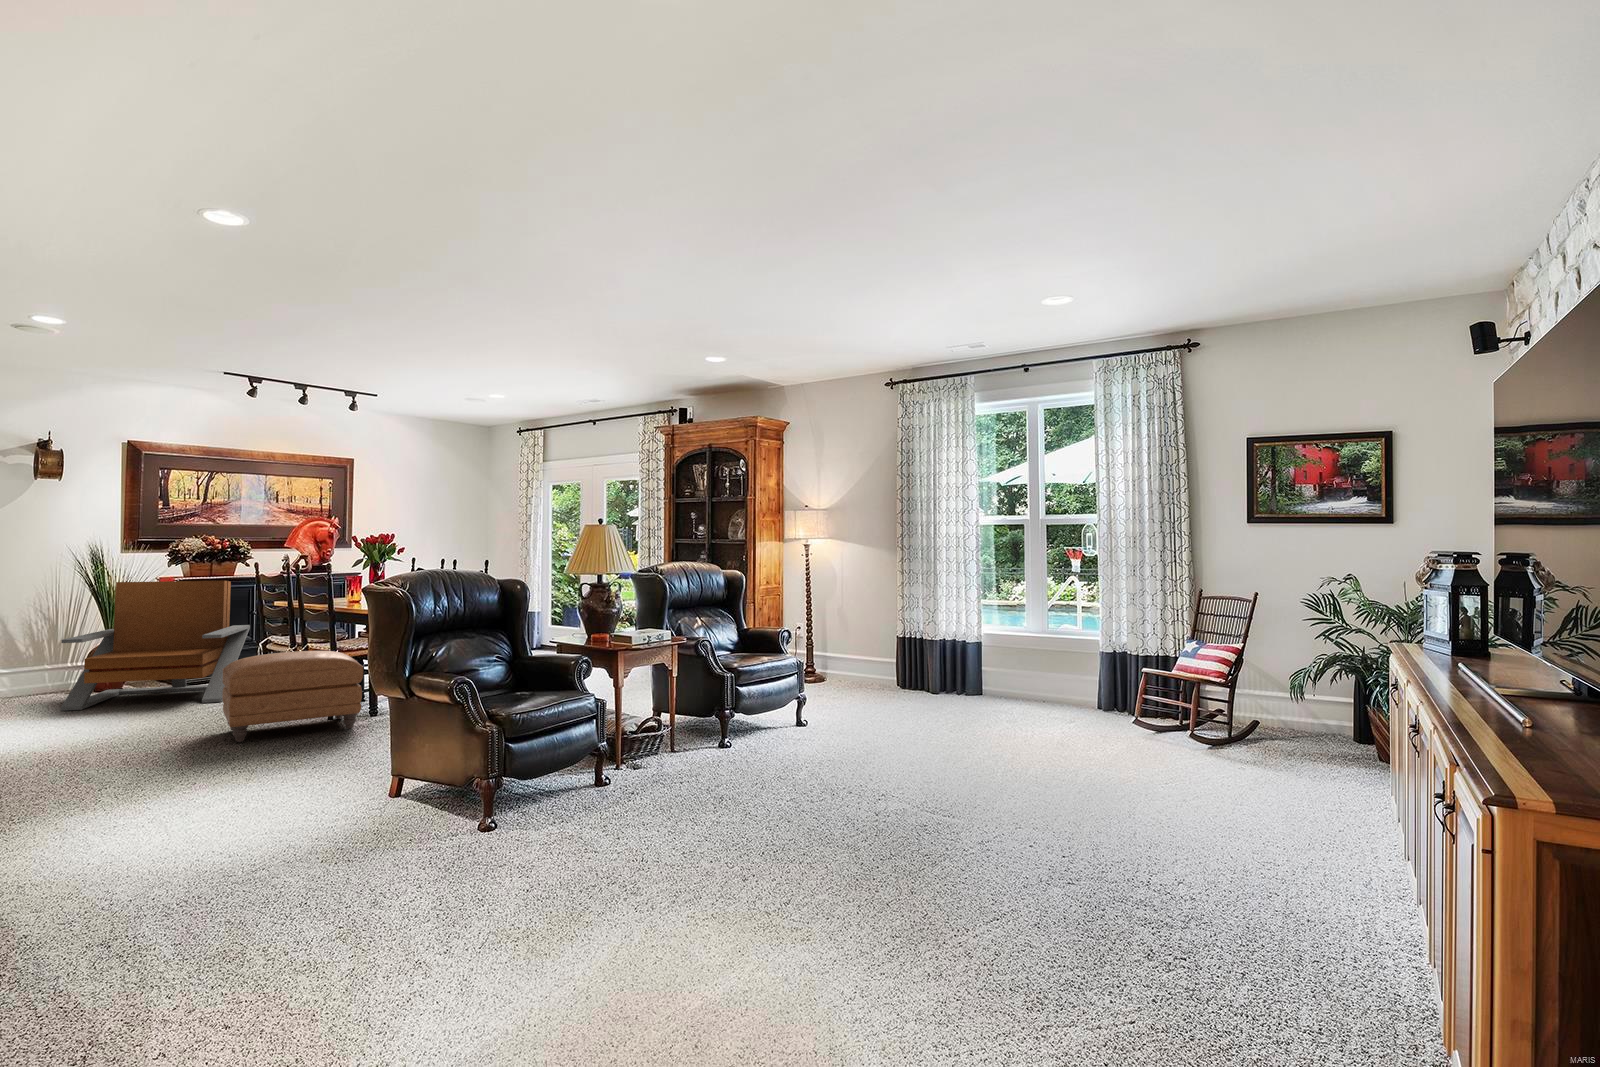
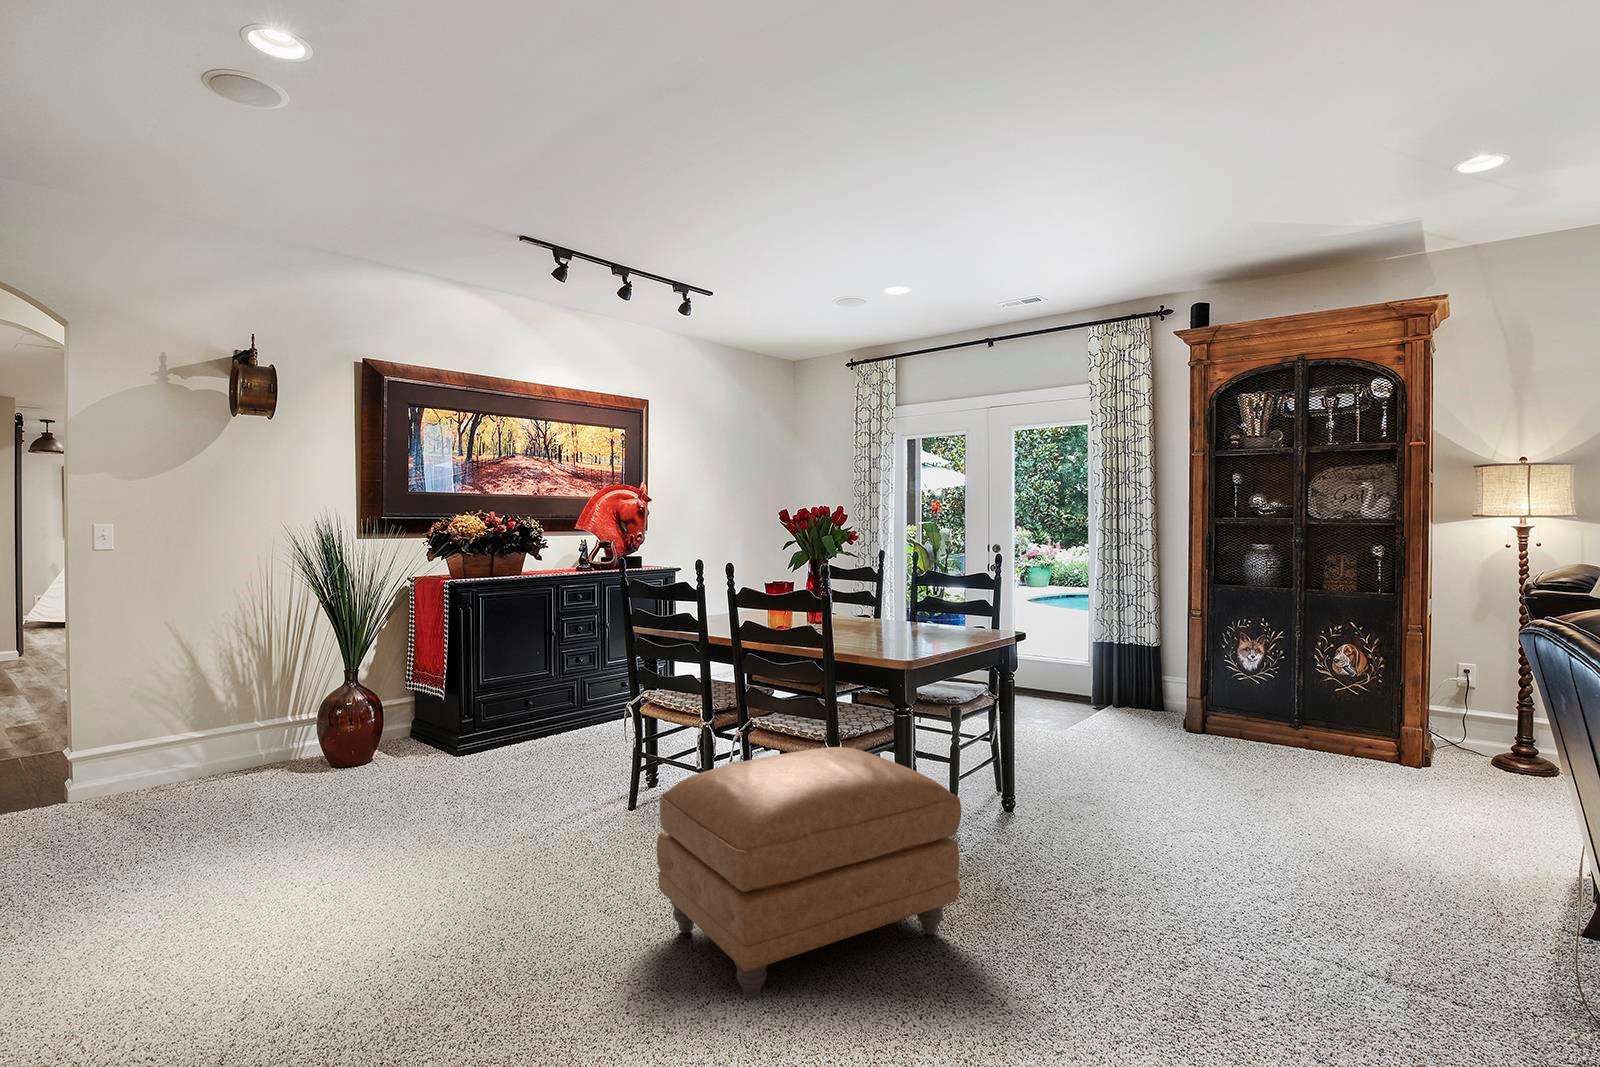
lounge chair: present [61,581,250,711] -> none [300,586,567,831]

